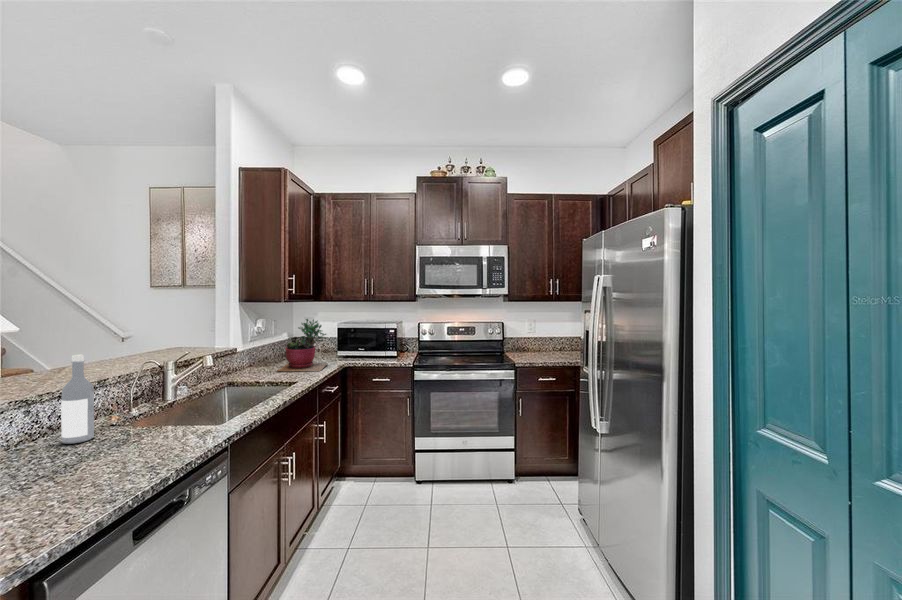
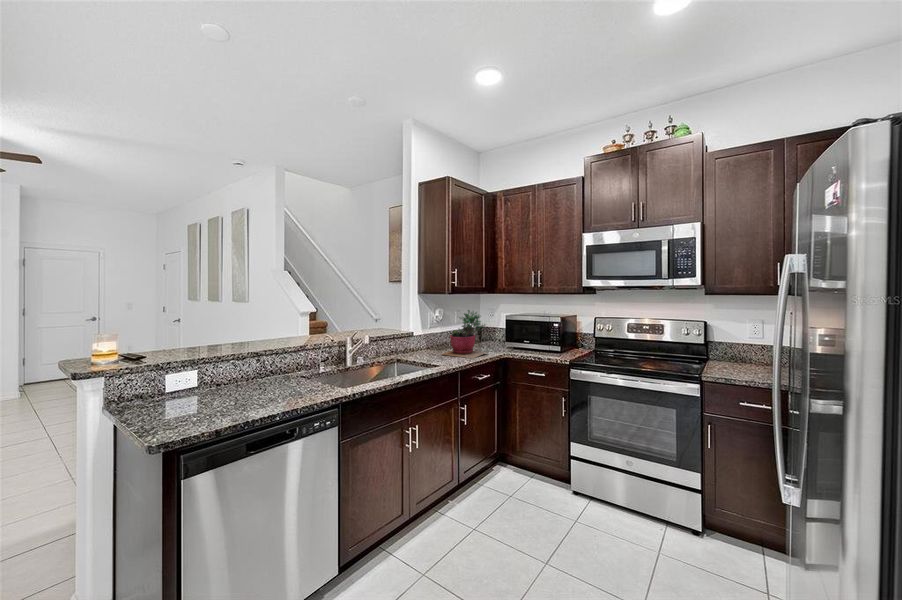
wine bottle: present [61,355,94,444] -> none [268,327,284,384]

